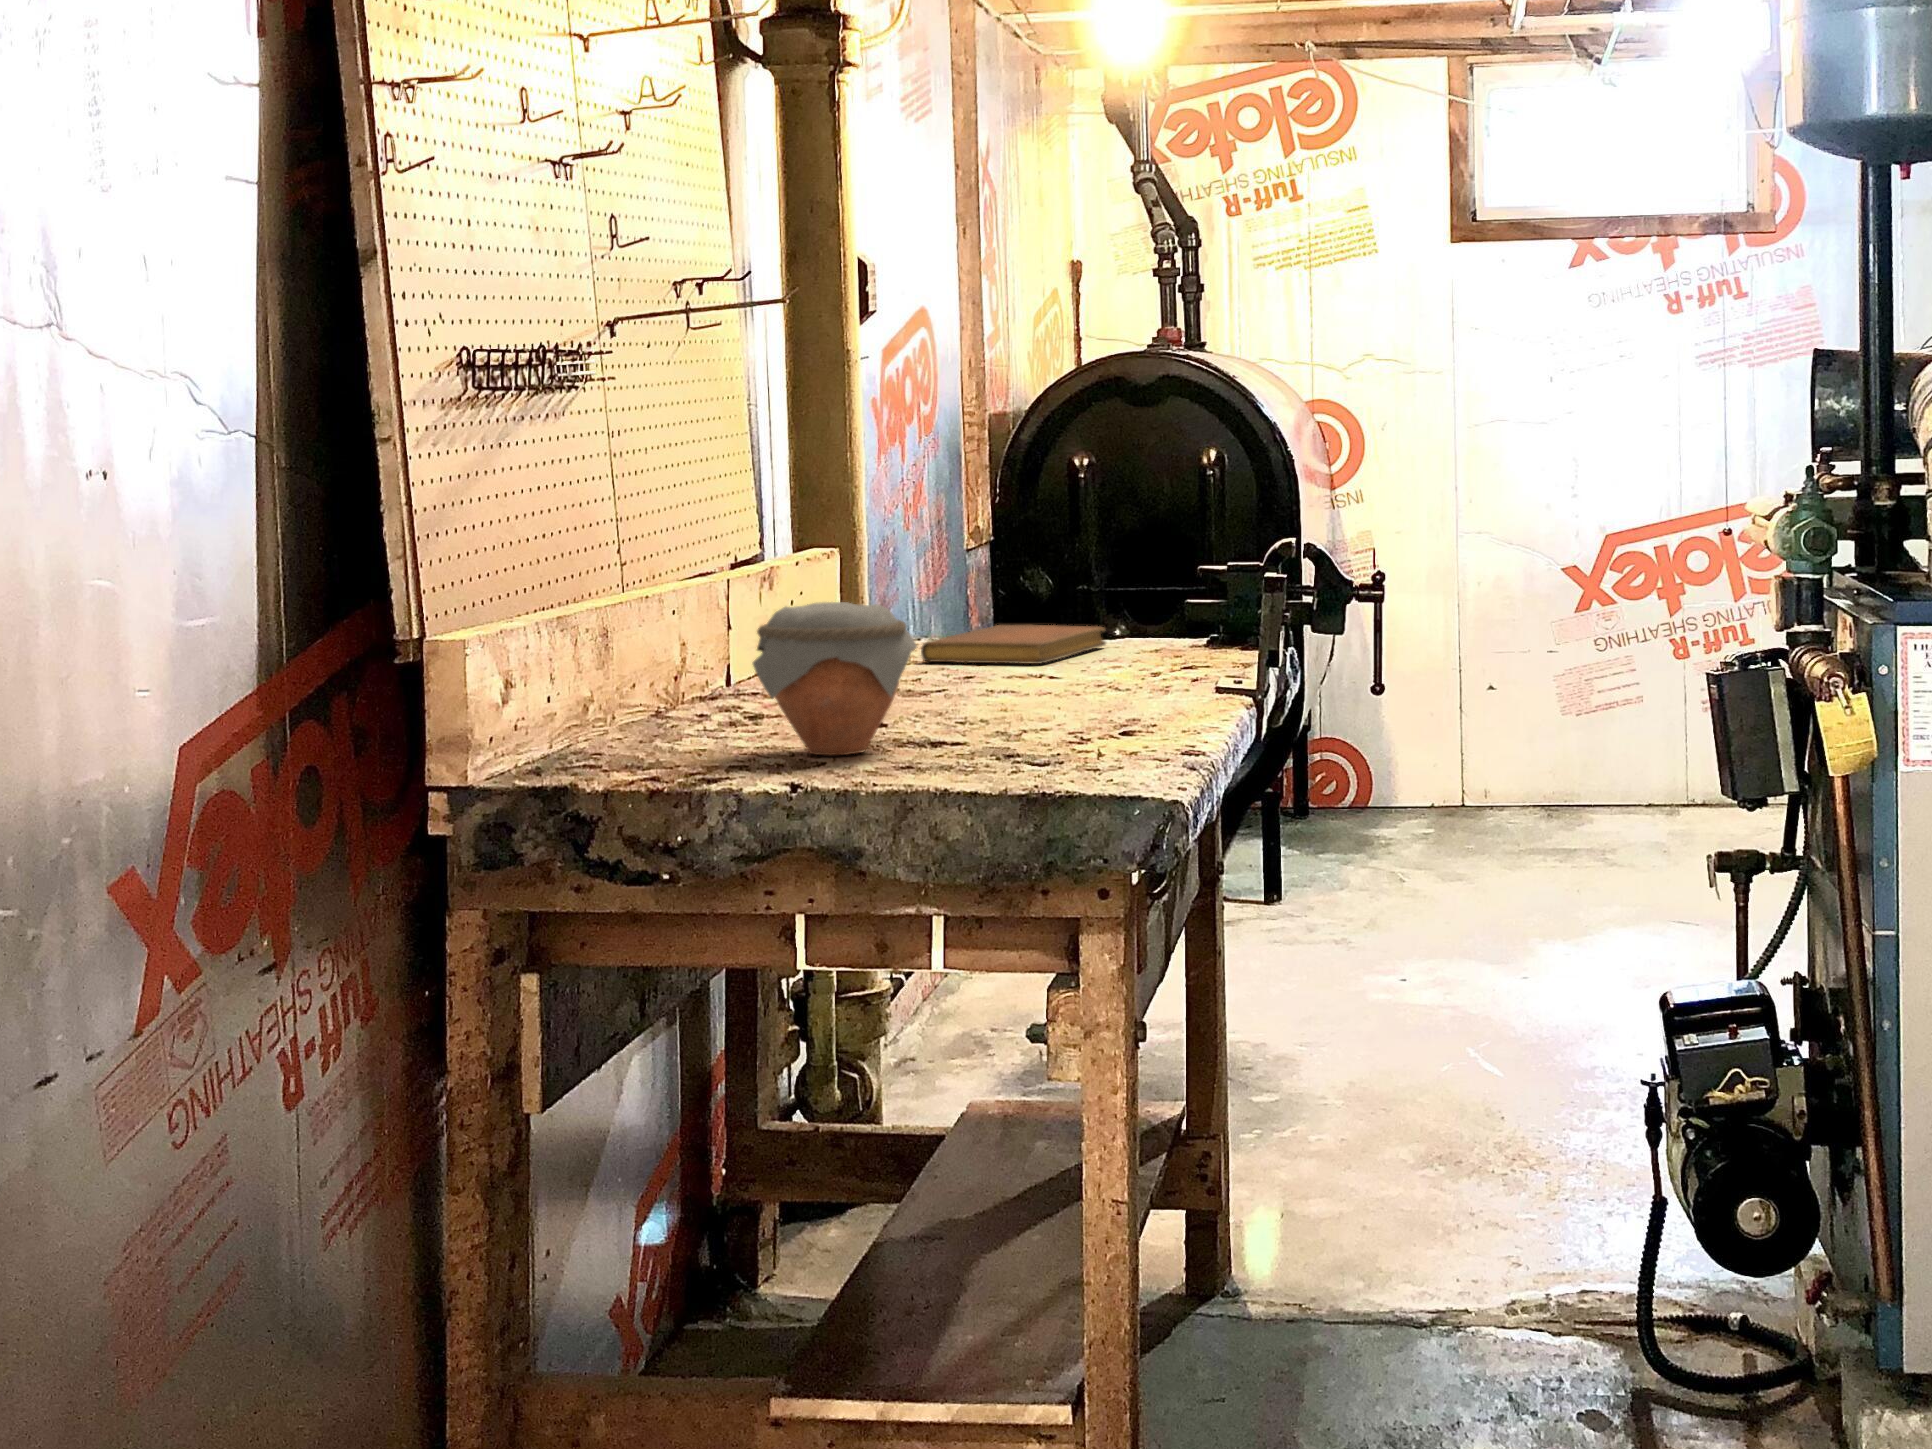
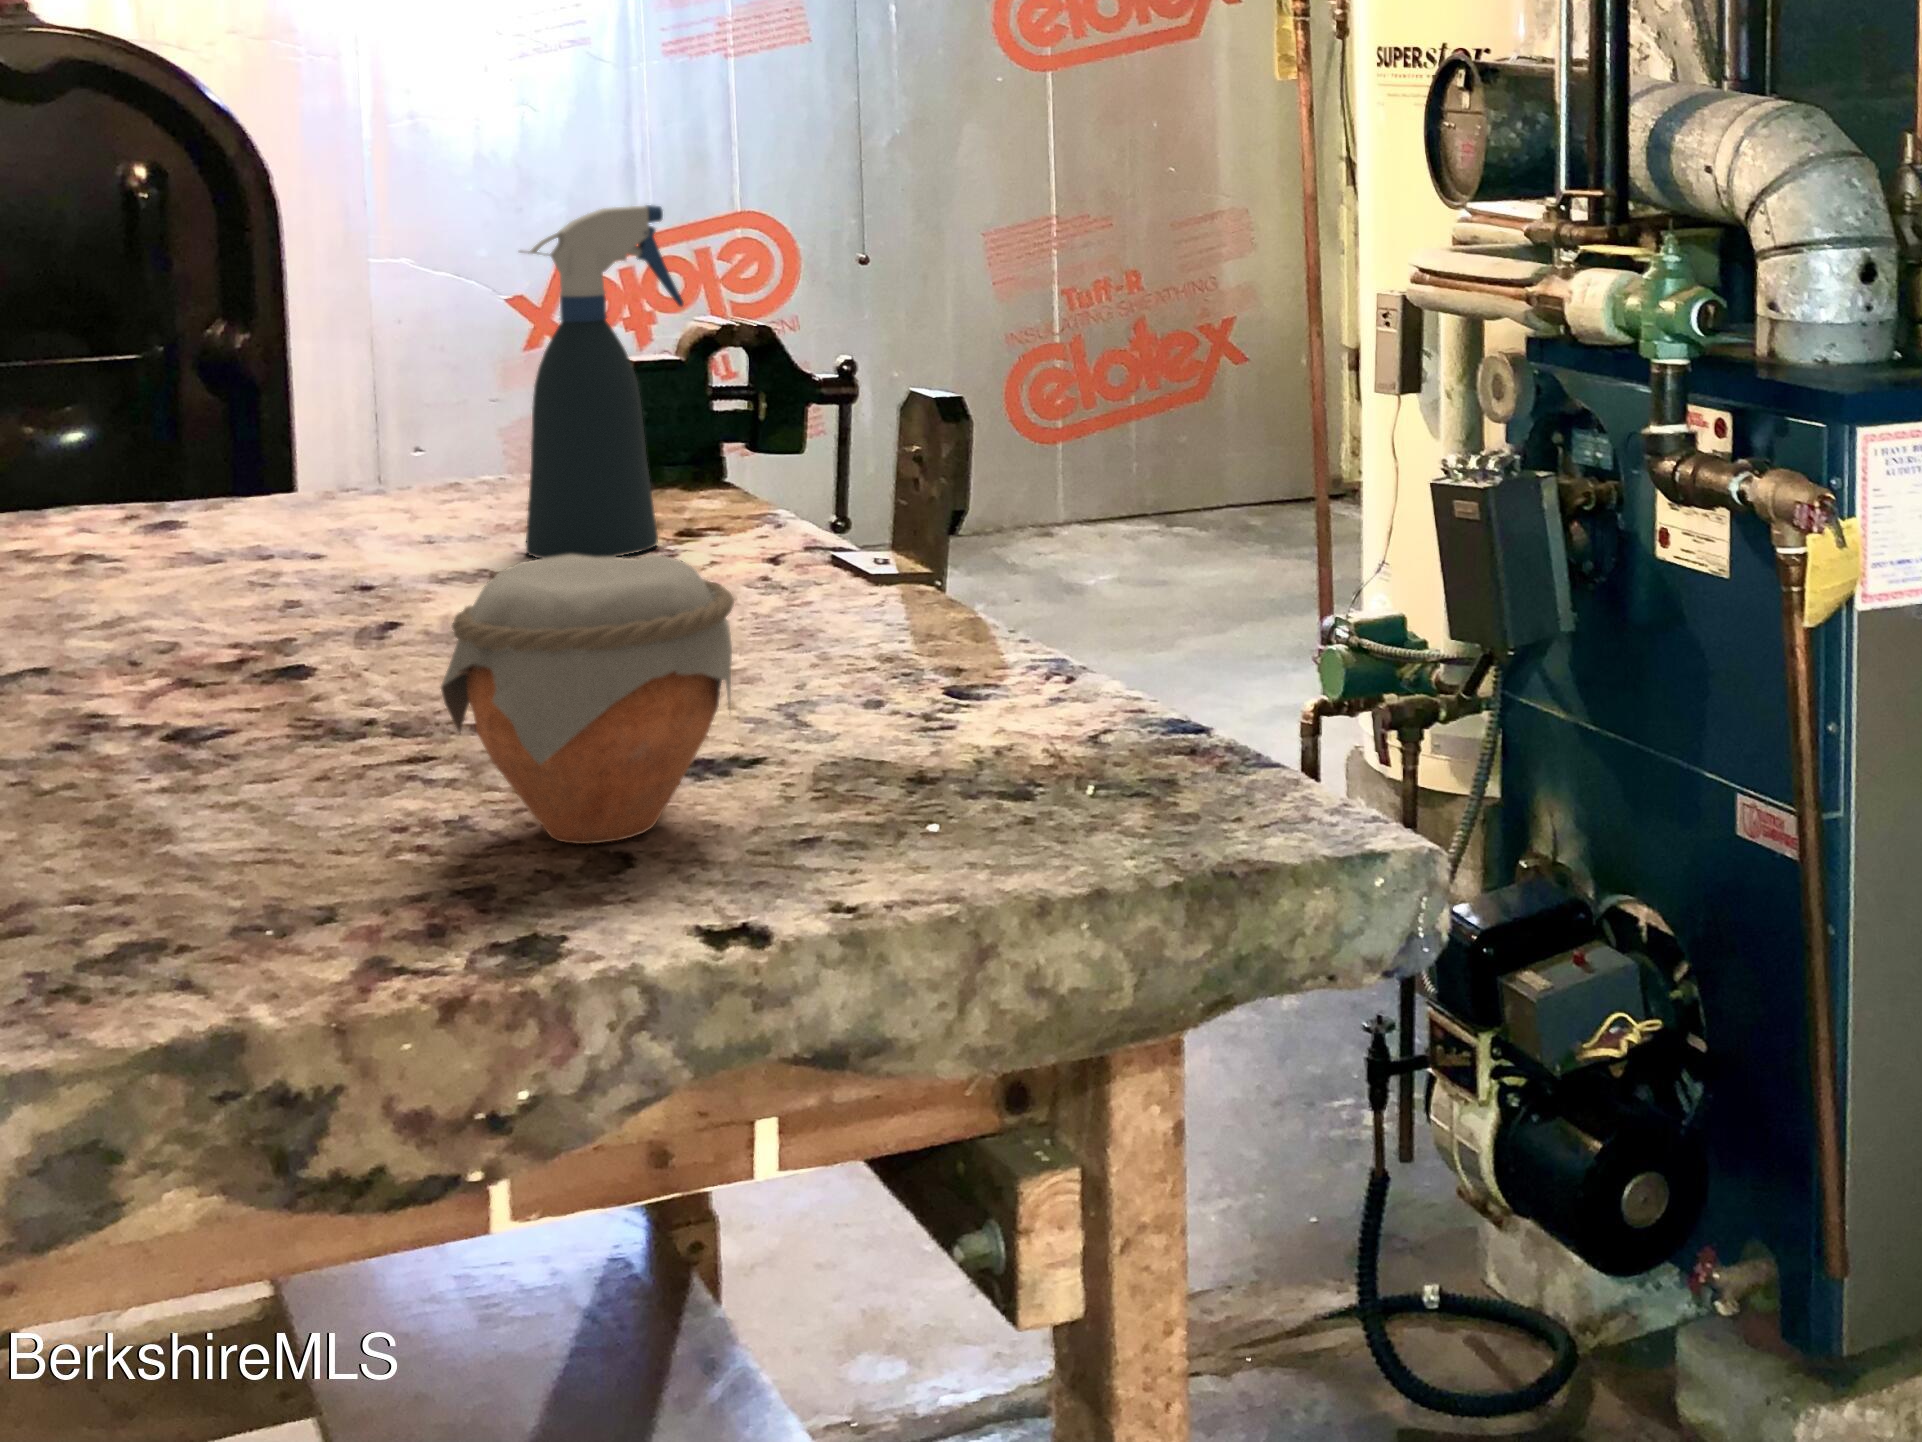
spray bottle: none [1094,438,1200,672] -> present [520,205,684,558]
notebook: present [921,625,1106,664] -> none [173,476,419,570]

